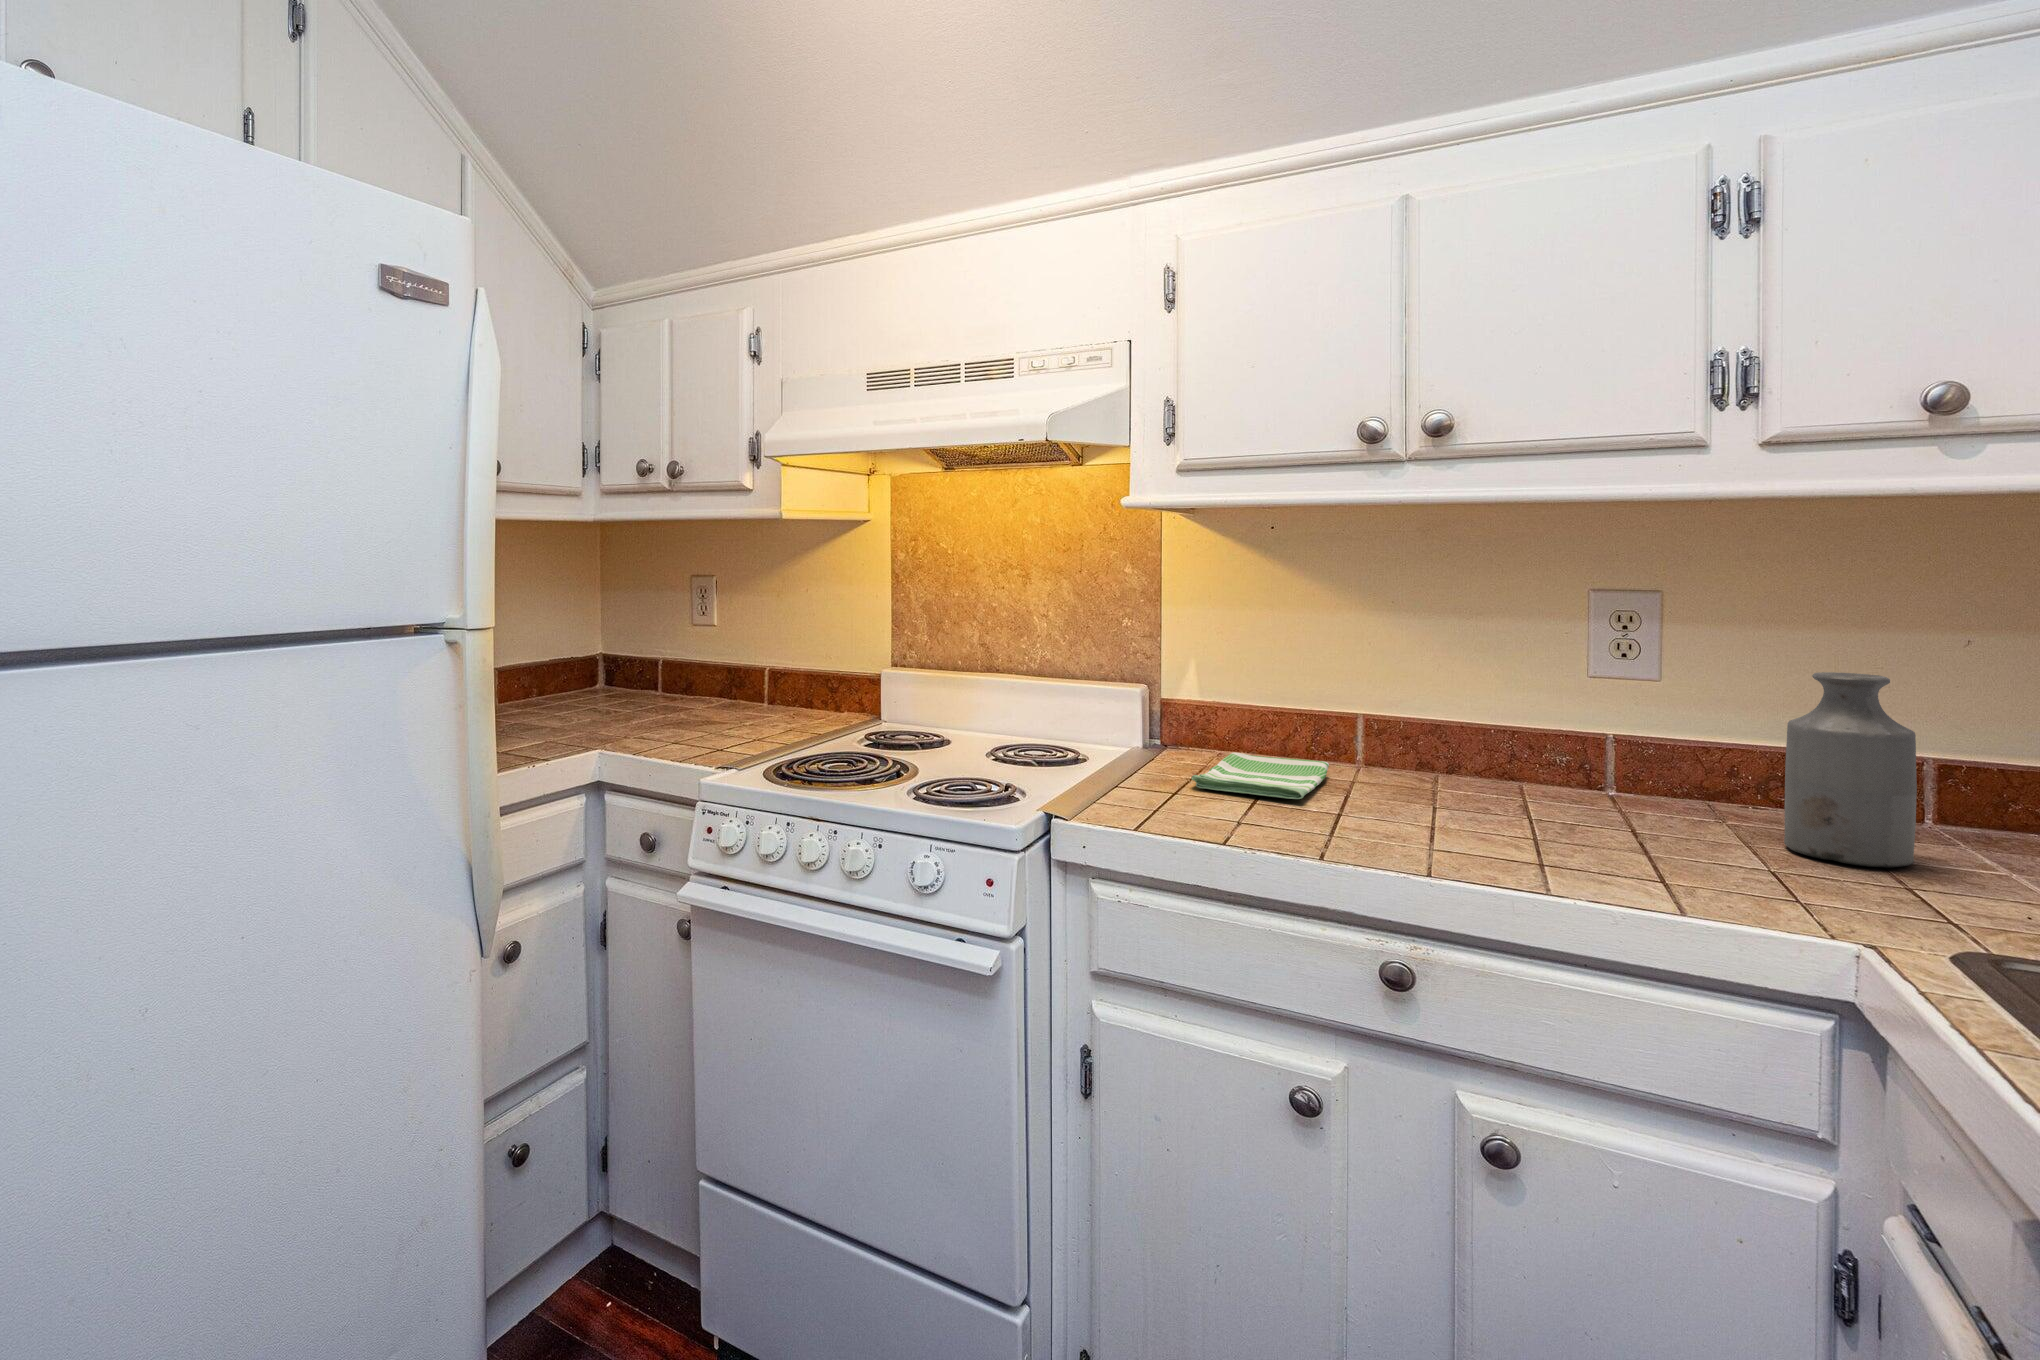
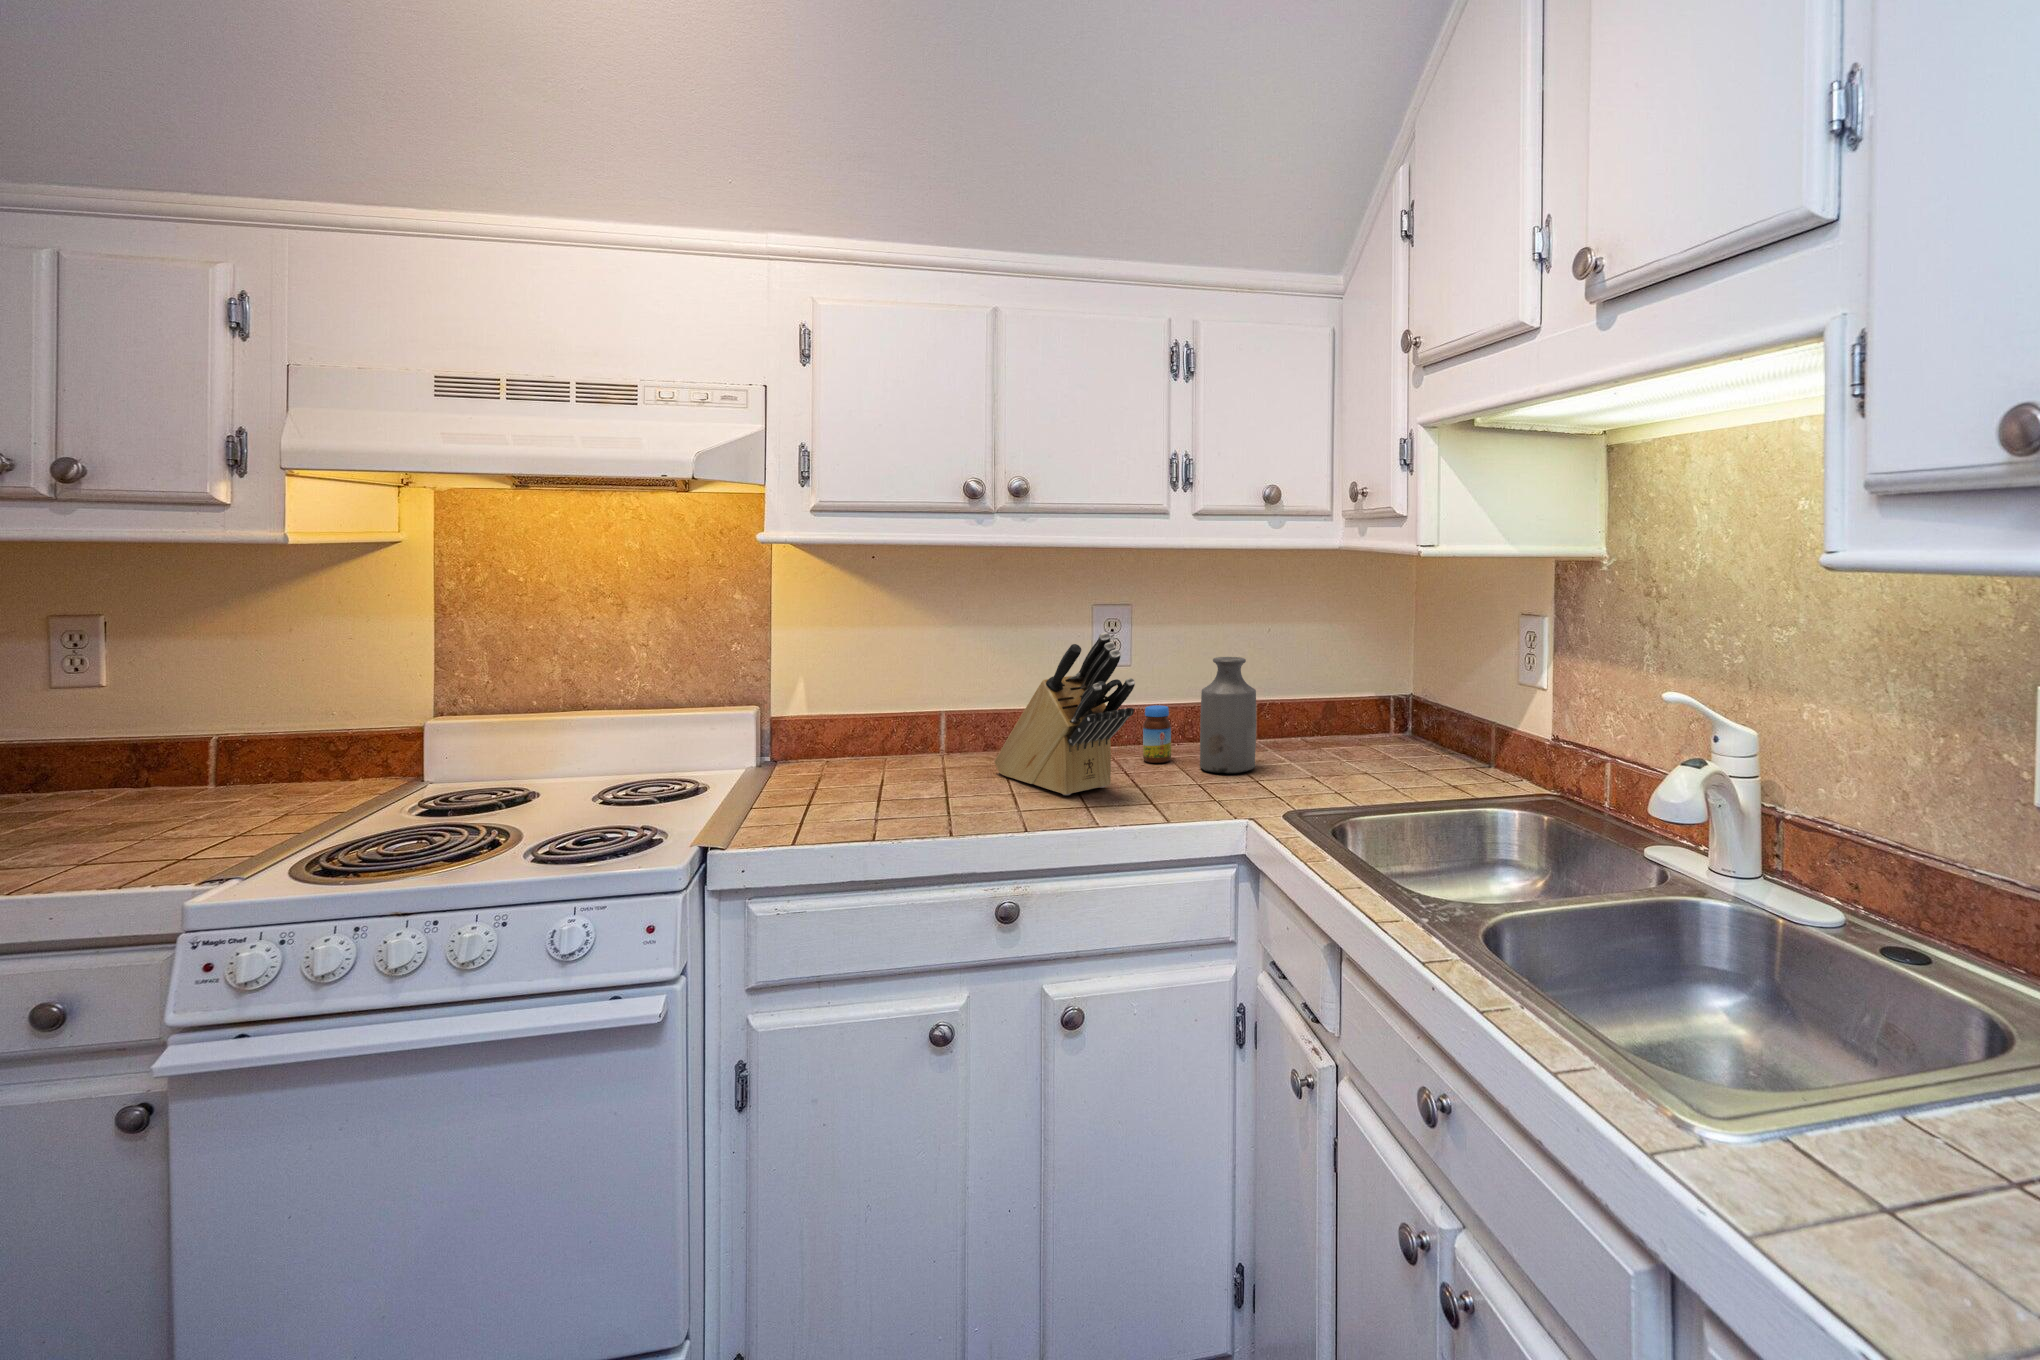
knife block: none [1417,618,1633,842] -> present [994,632,1135,795]
jar: none [1671,738,1727,826] -> present [1143,705,1171,763]
dish towel: present [1191,753,1329,799] -> none [821,756,927,796]

